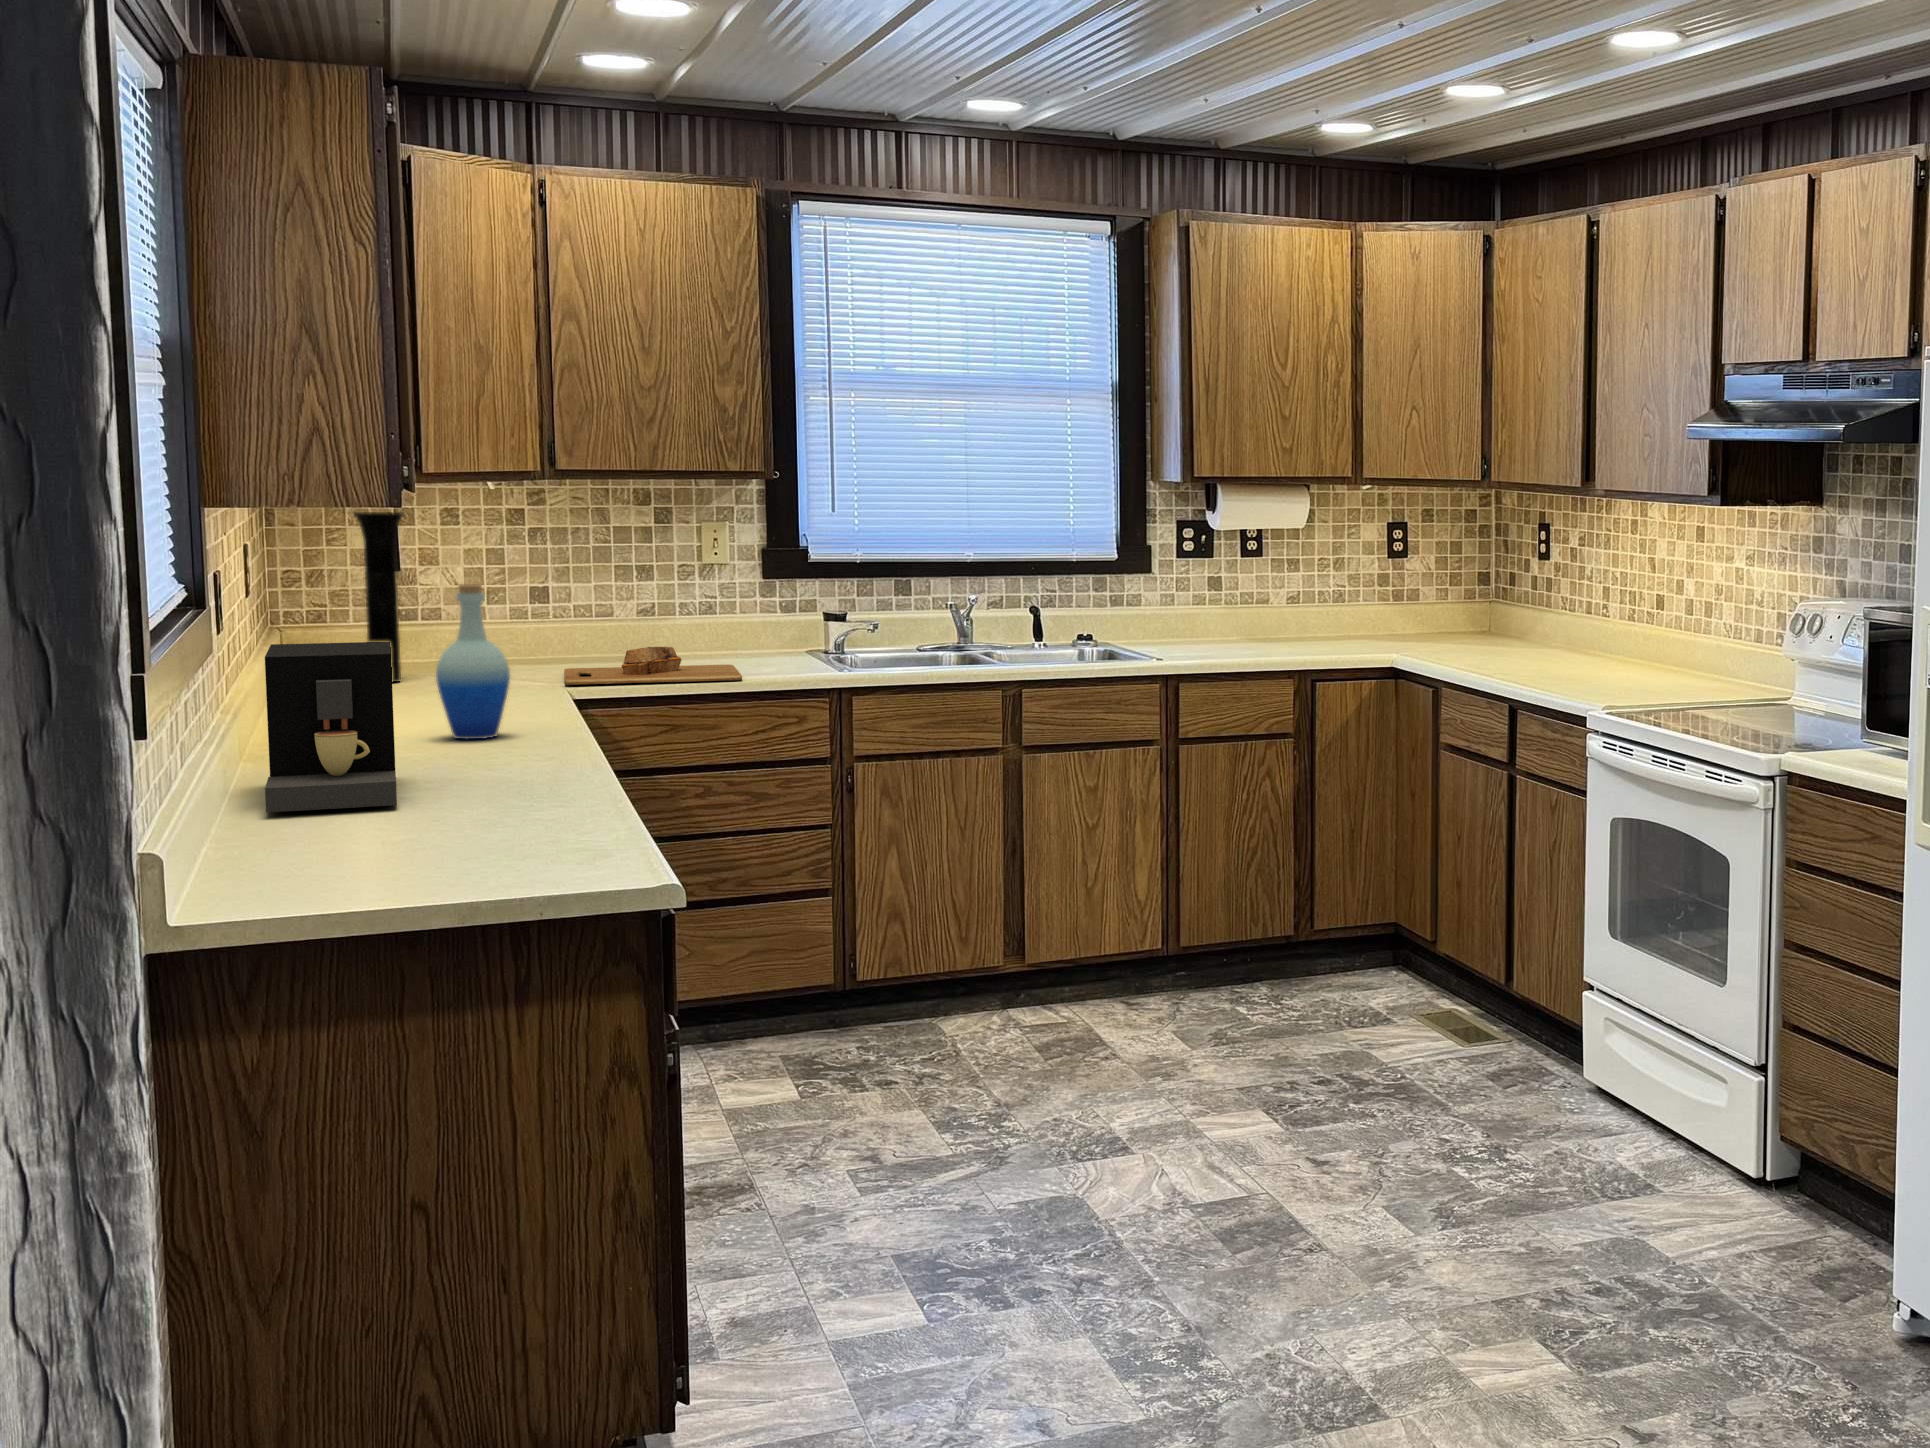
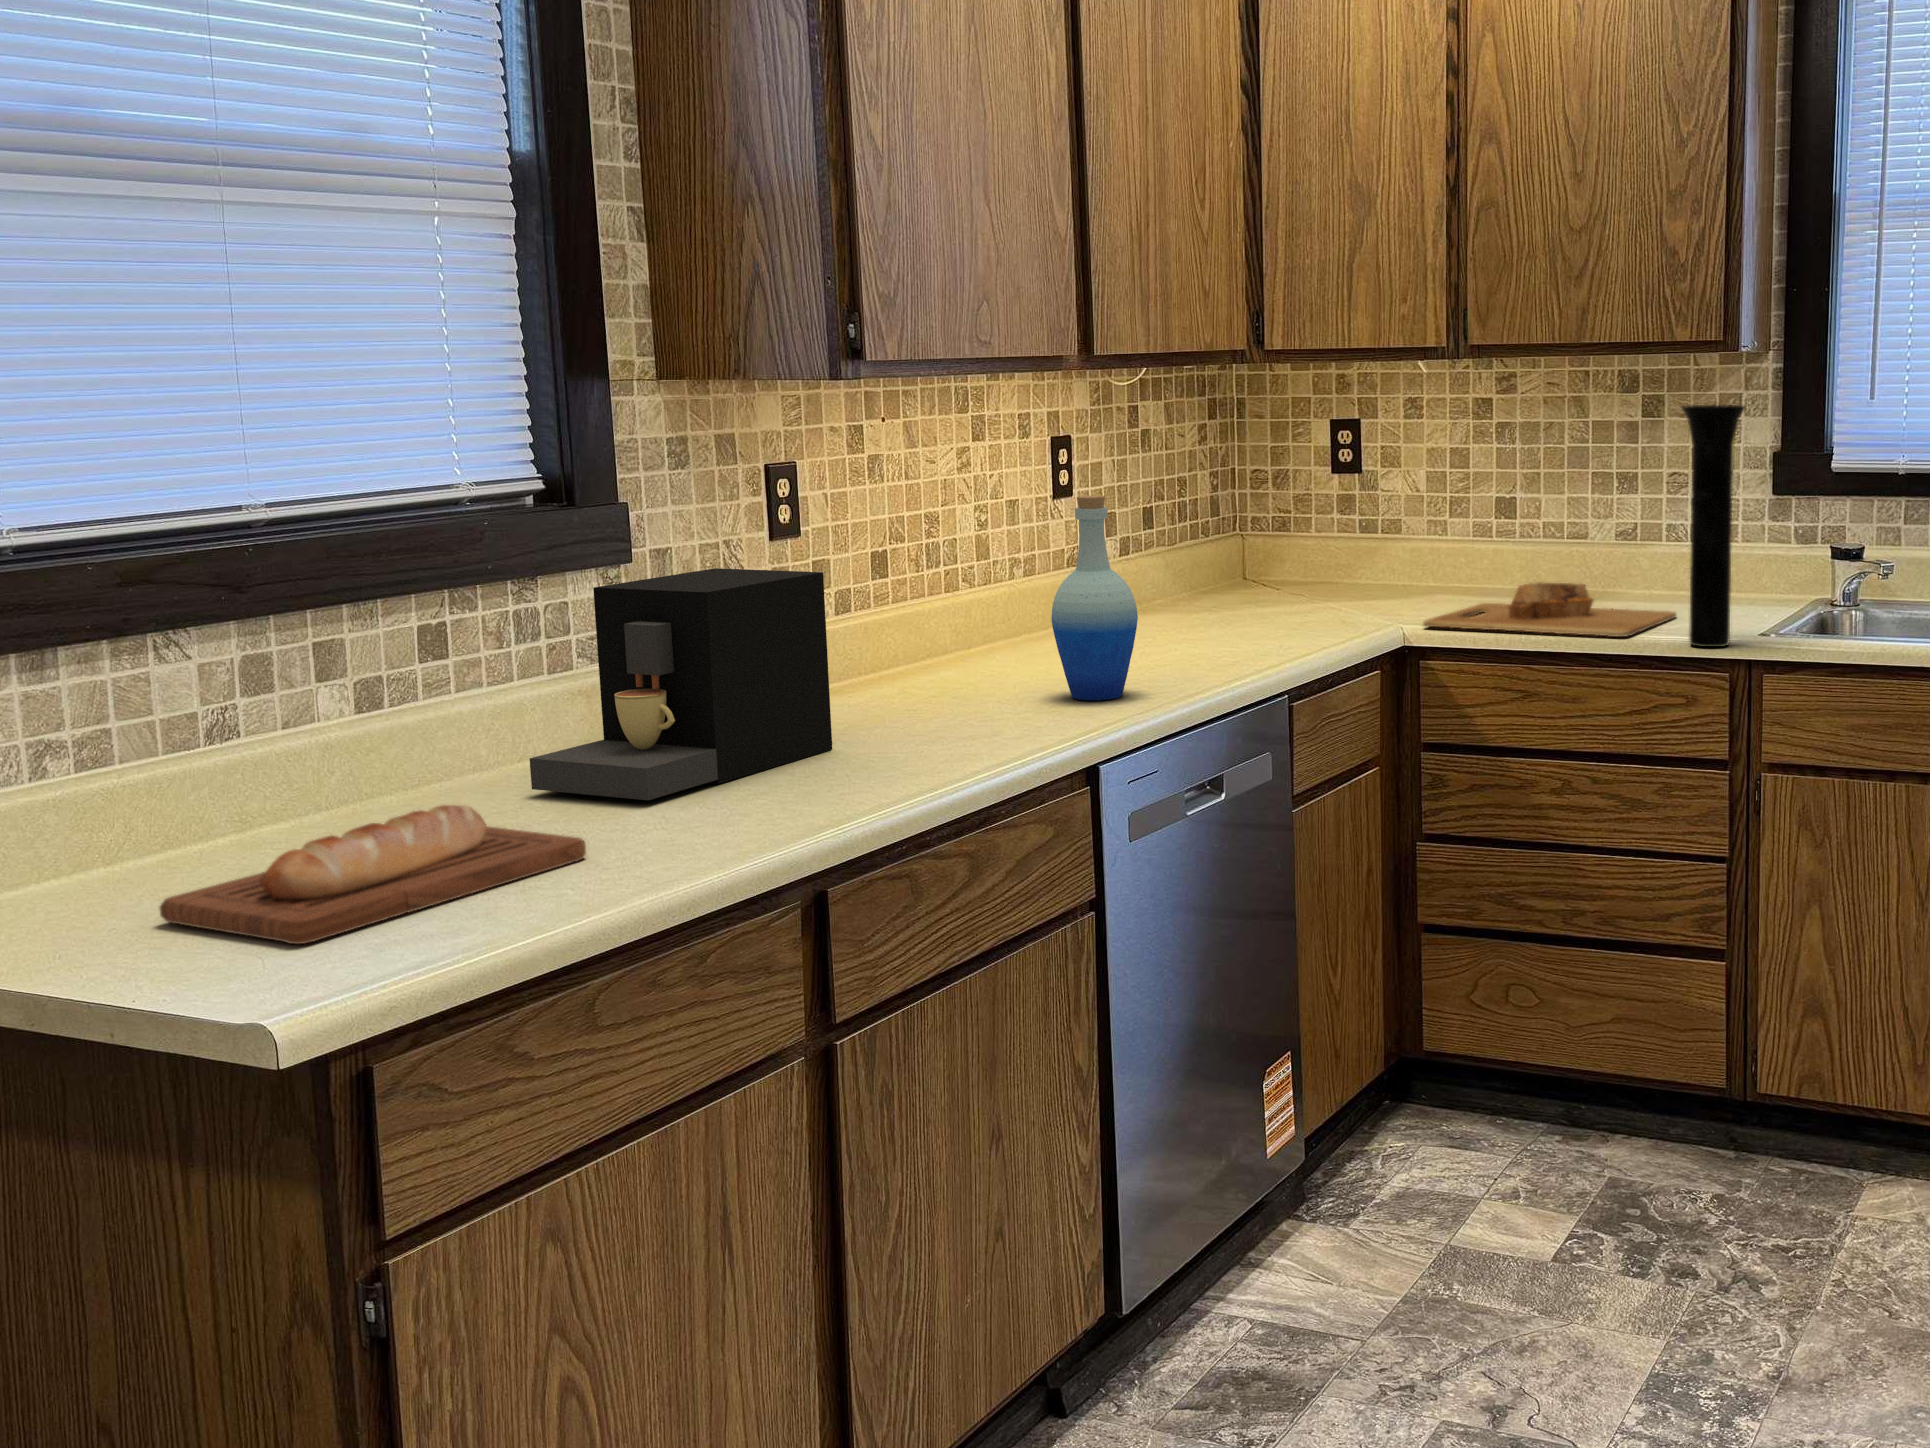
vase: present [354,512,403,682] -> present [1681,405,1745,647]
bread loaf: none [314,798,482,879] -> present [160,805,586,944]

